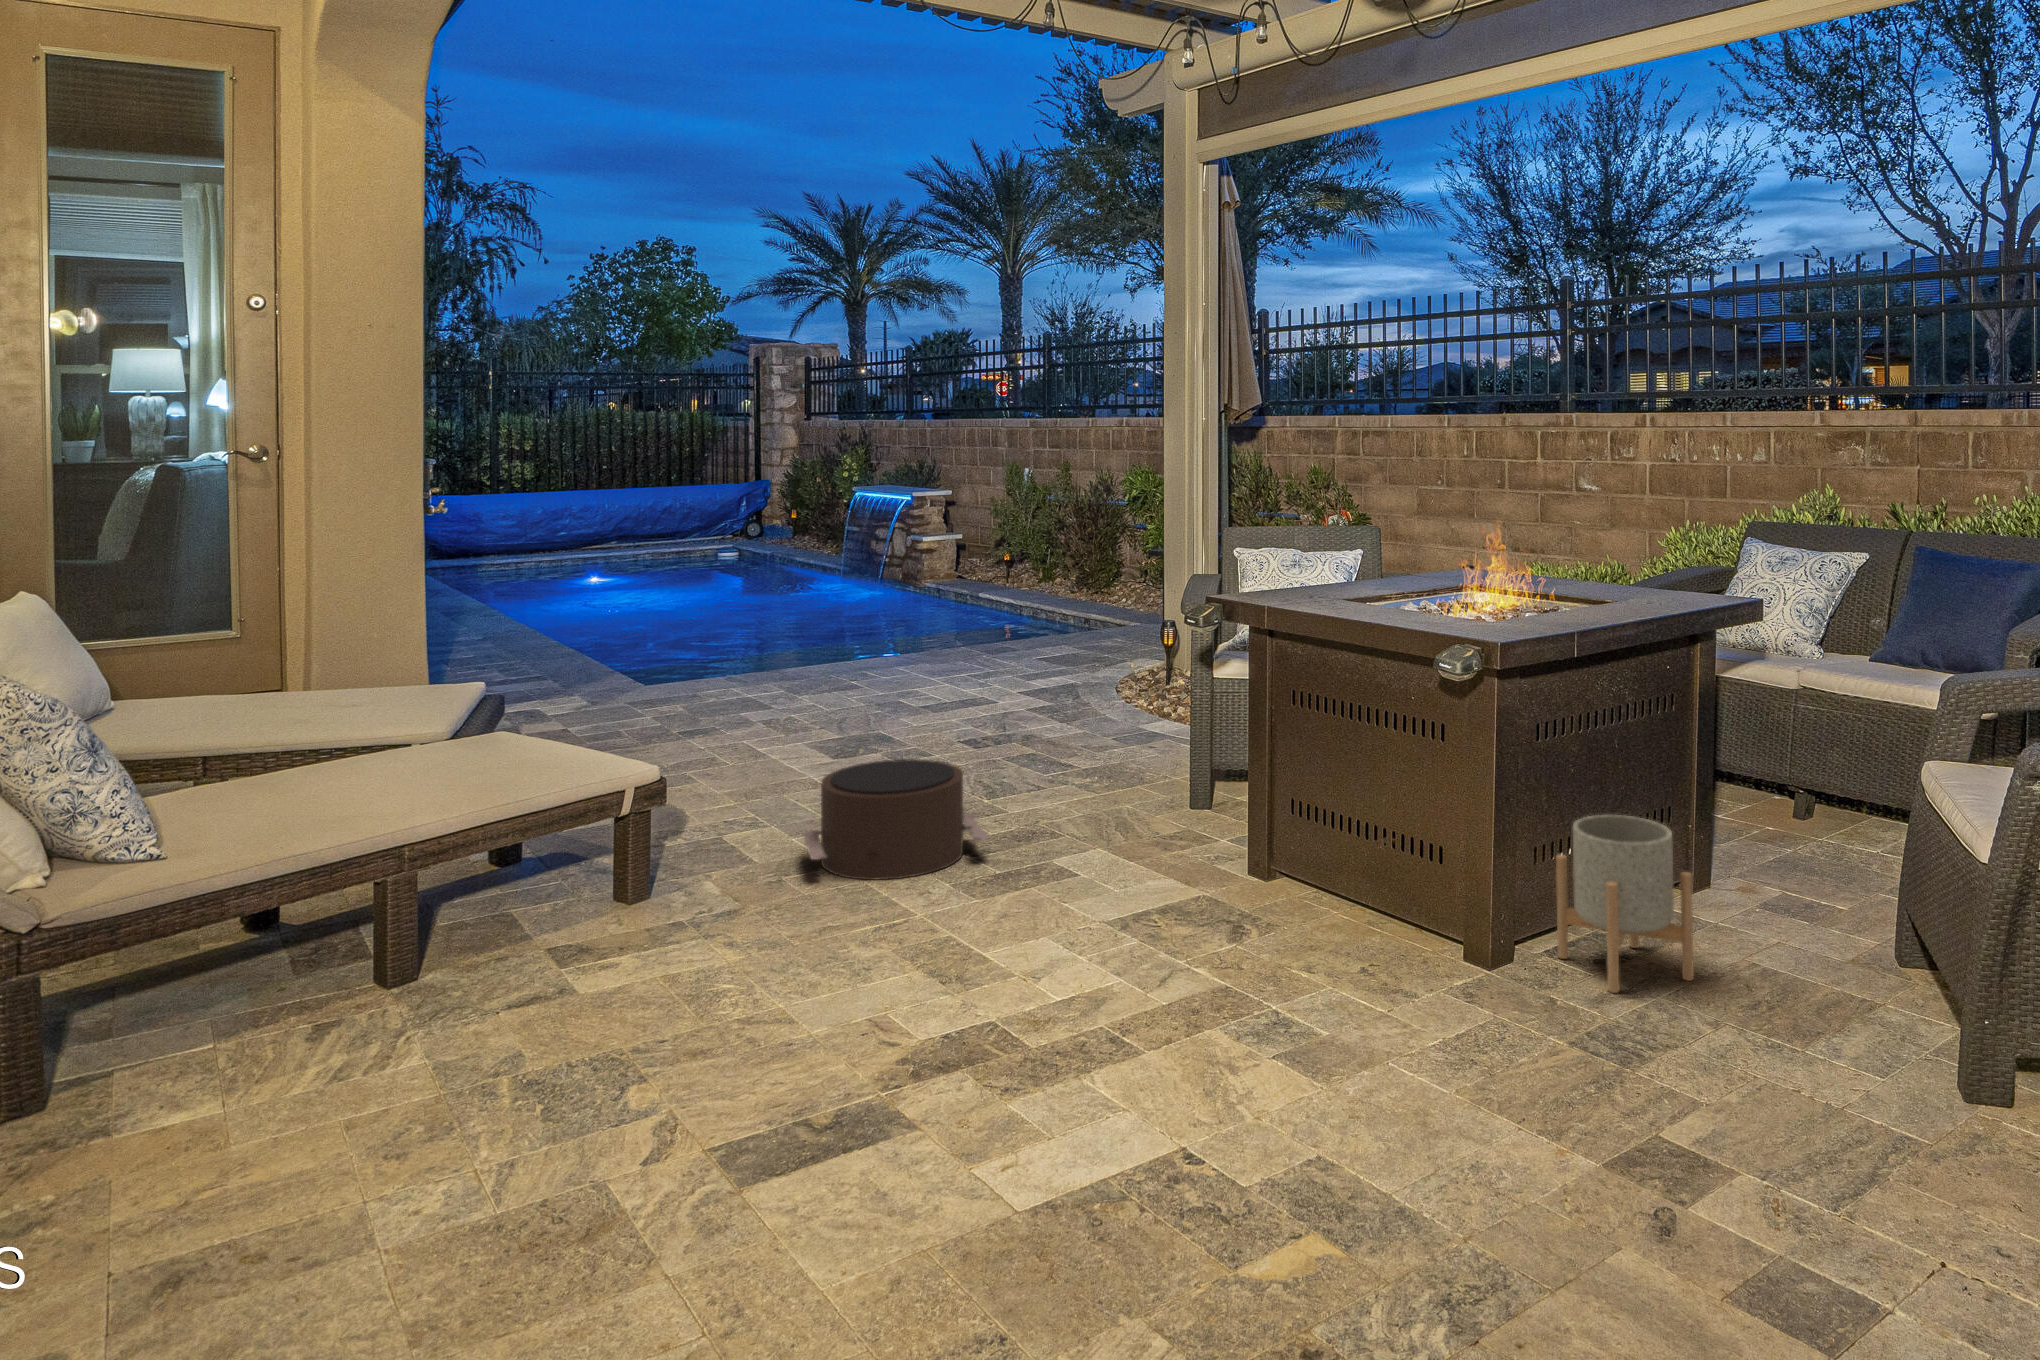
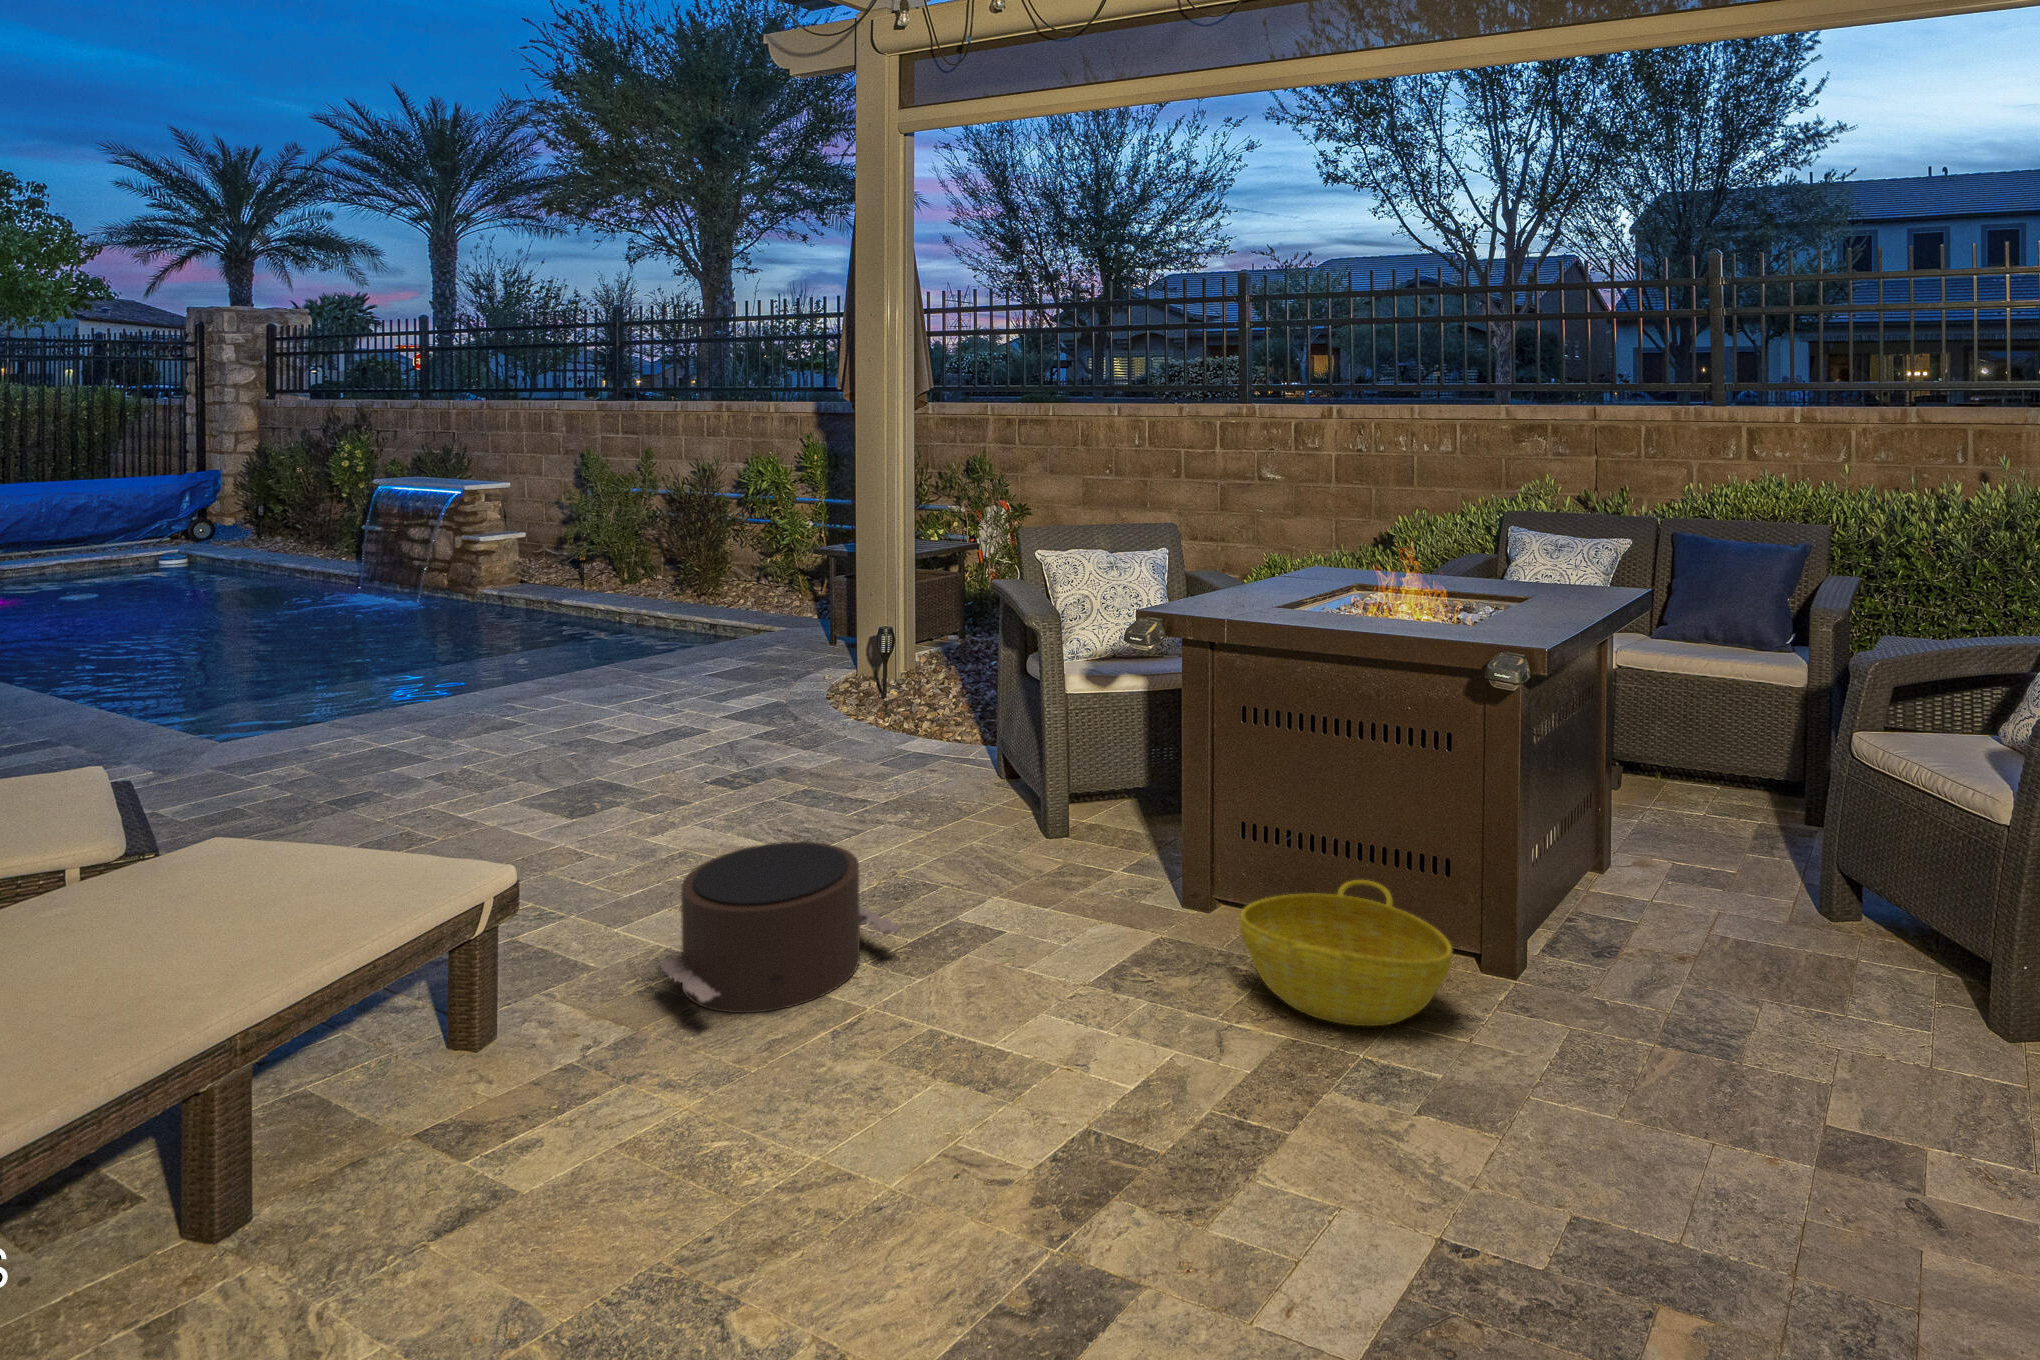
planter: present [1556,815,1694,993] -> none [1564,813,1694,994]
basket: none [1229,845,1396,969] -> present [1239,880,1452,1026]

